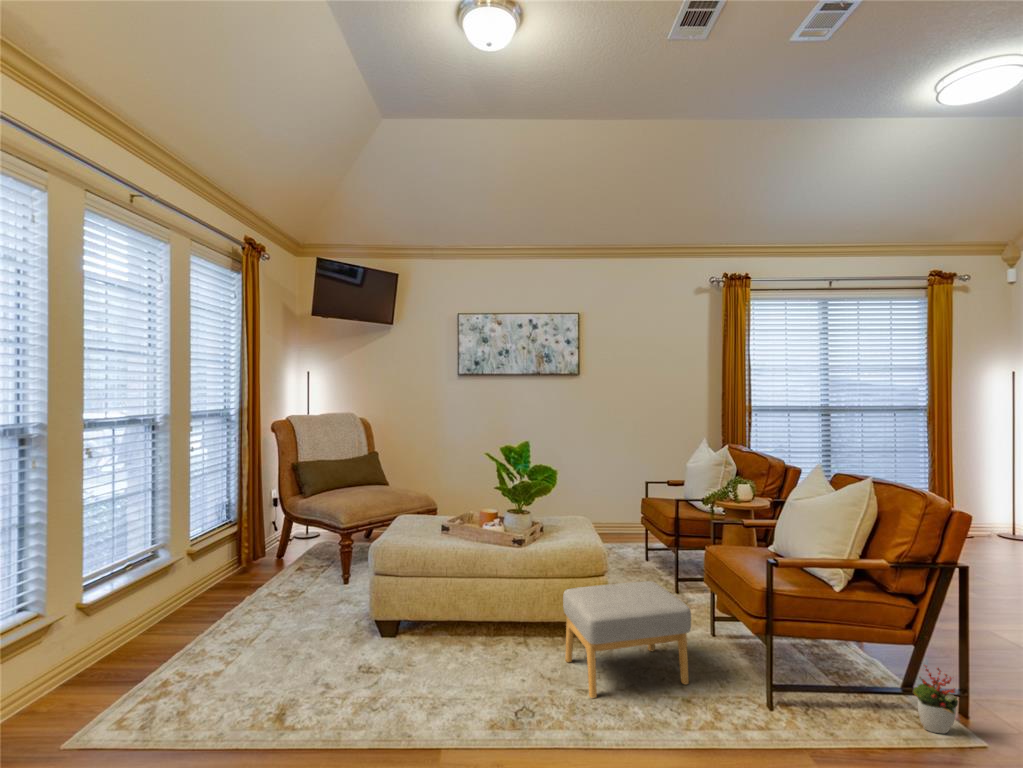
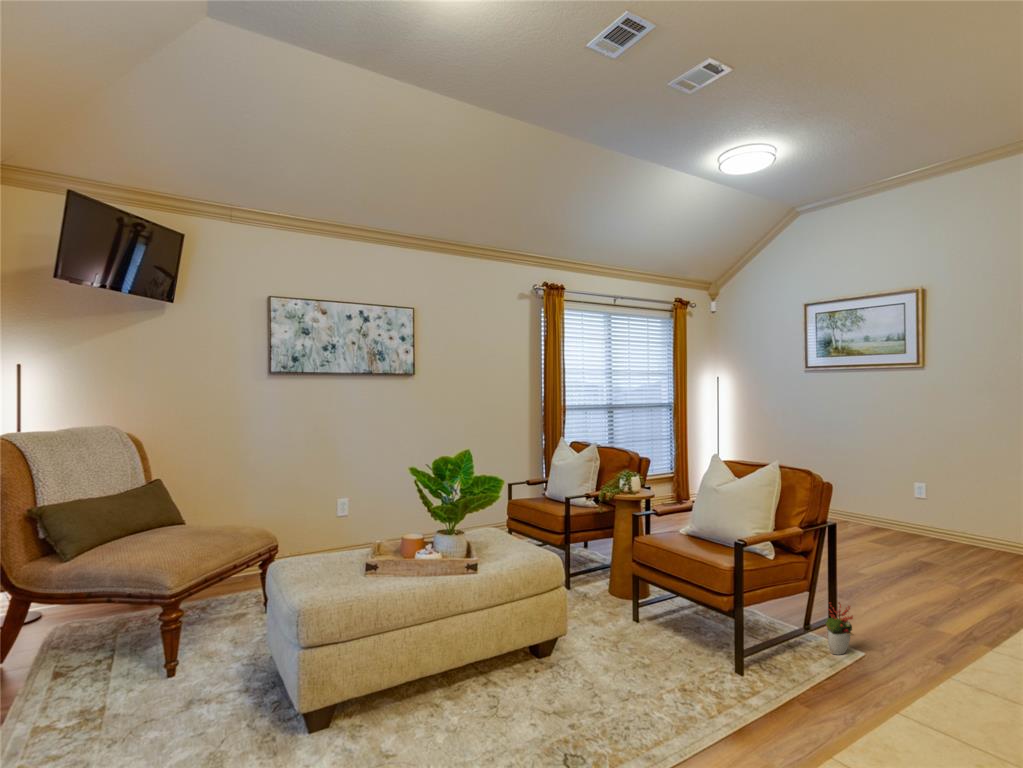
footstool: present [563,581,691,698] -> none [544,581,670,720]

